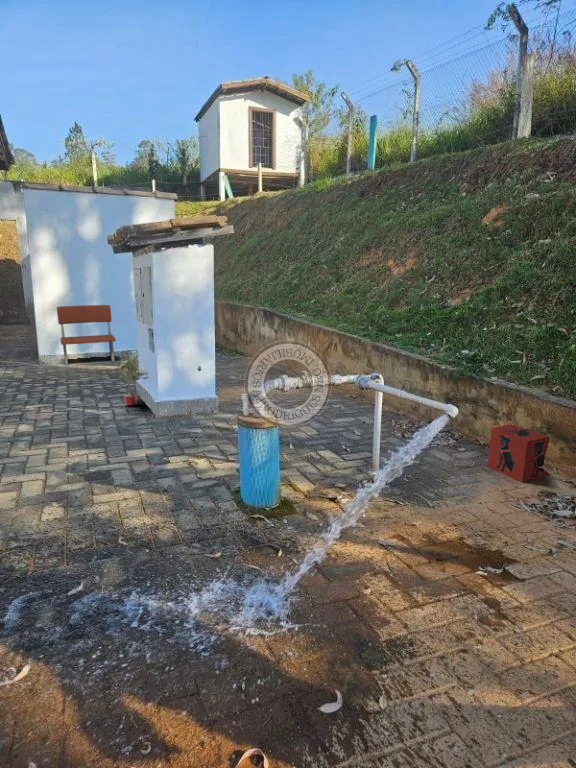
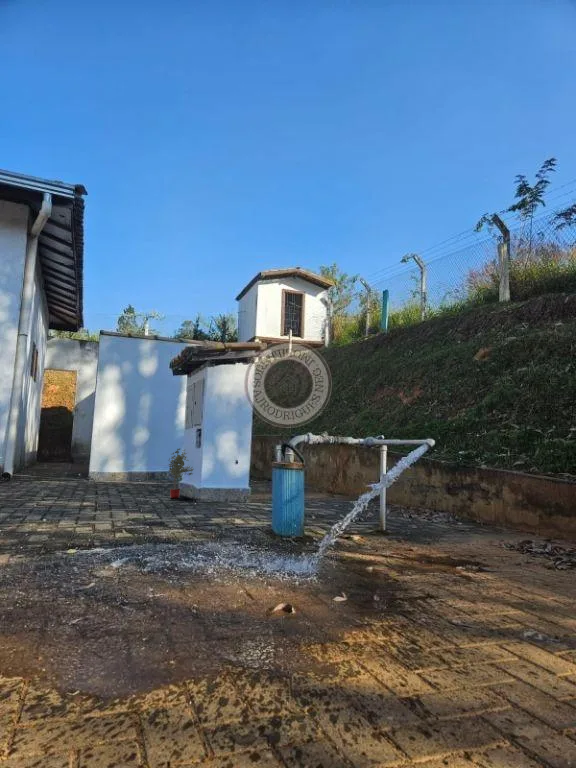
bench: present [57,305,116,366] -> none [110,429,158,480]
storage box: present [487,424,551,482] -> none [481,498,535,540]

